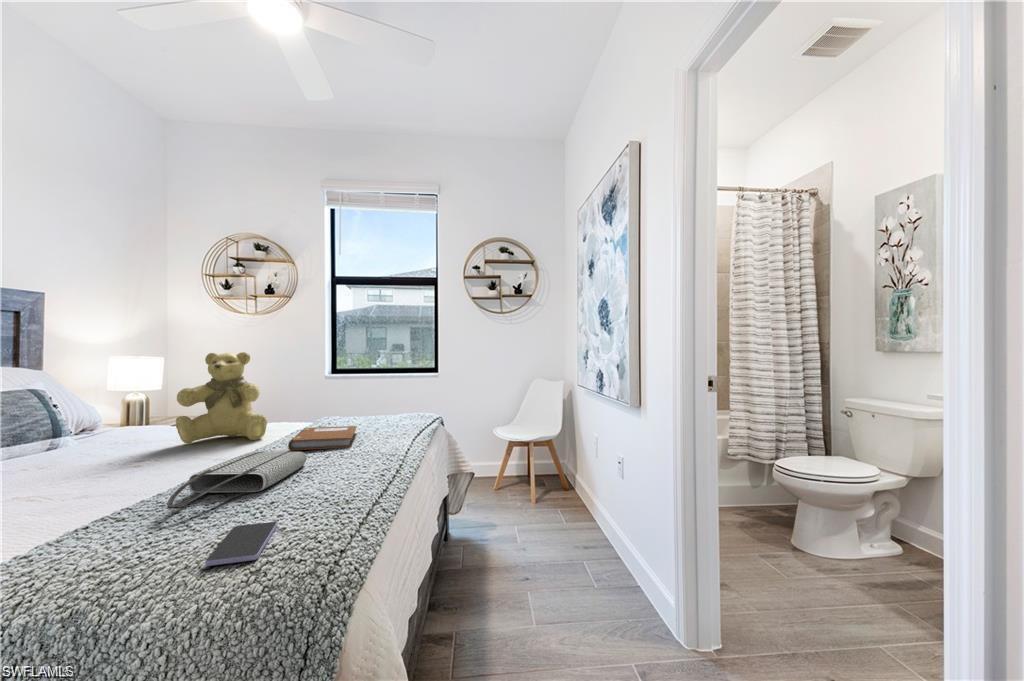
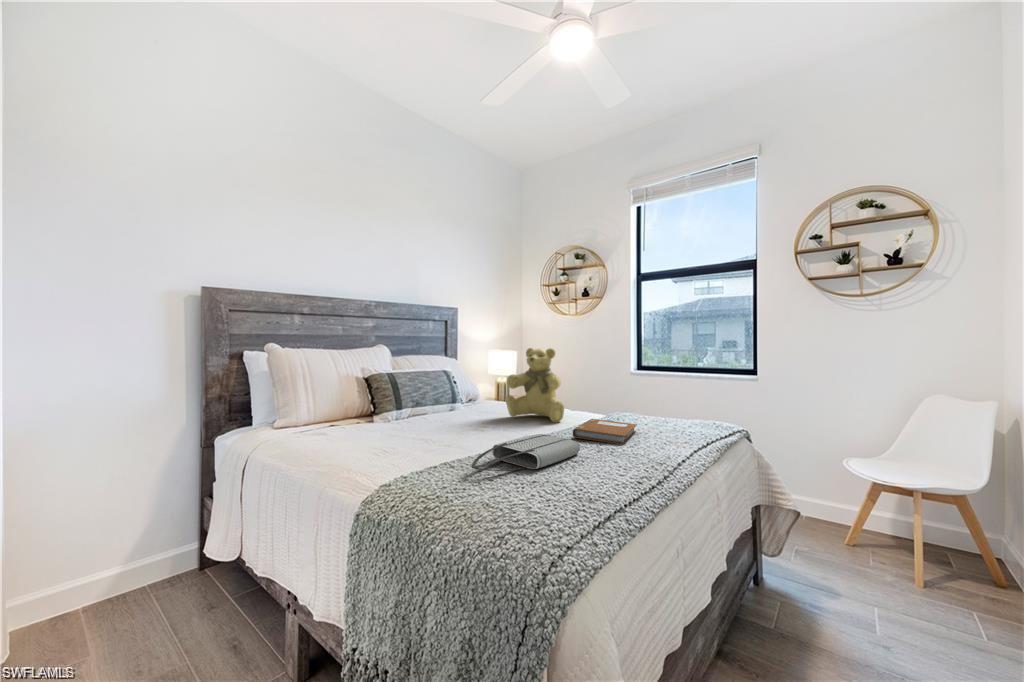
smartphone: present [205,522,277,566] -> none [472,496,531,530]

